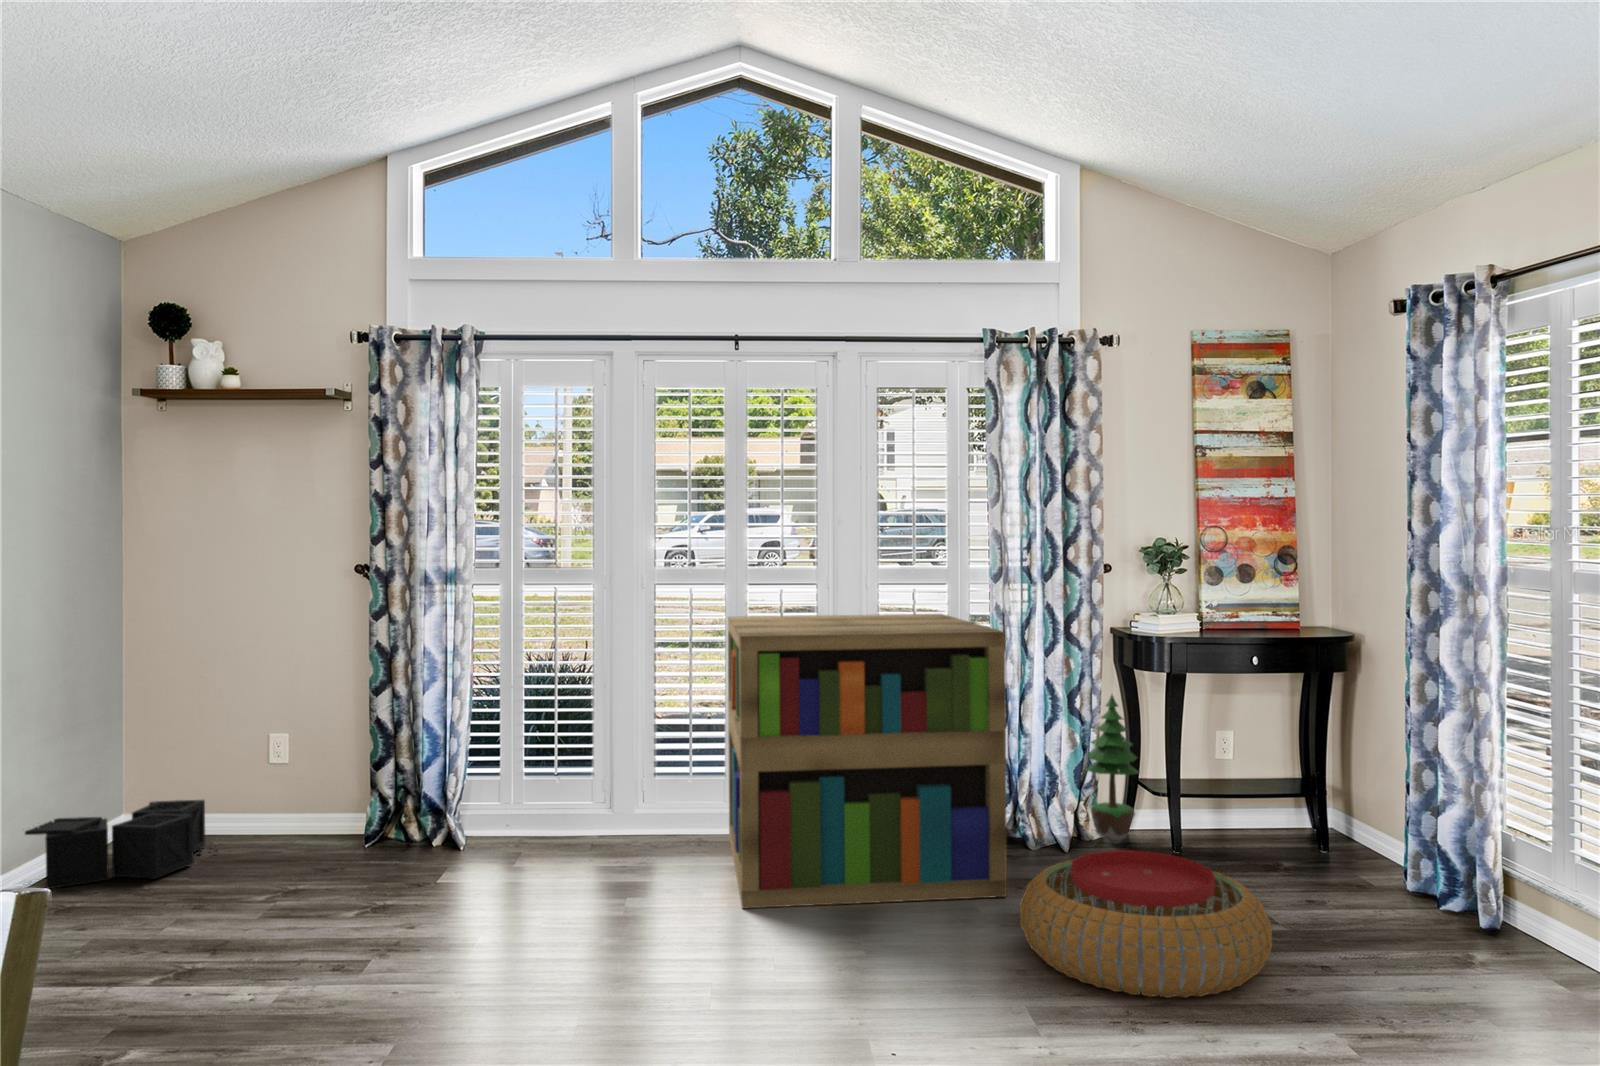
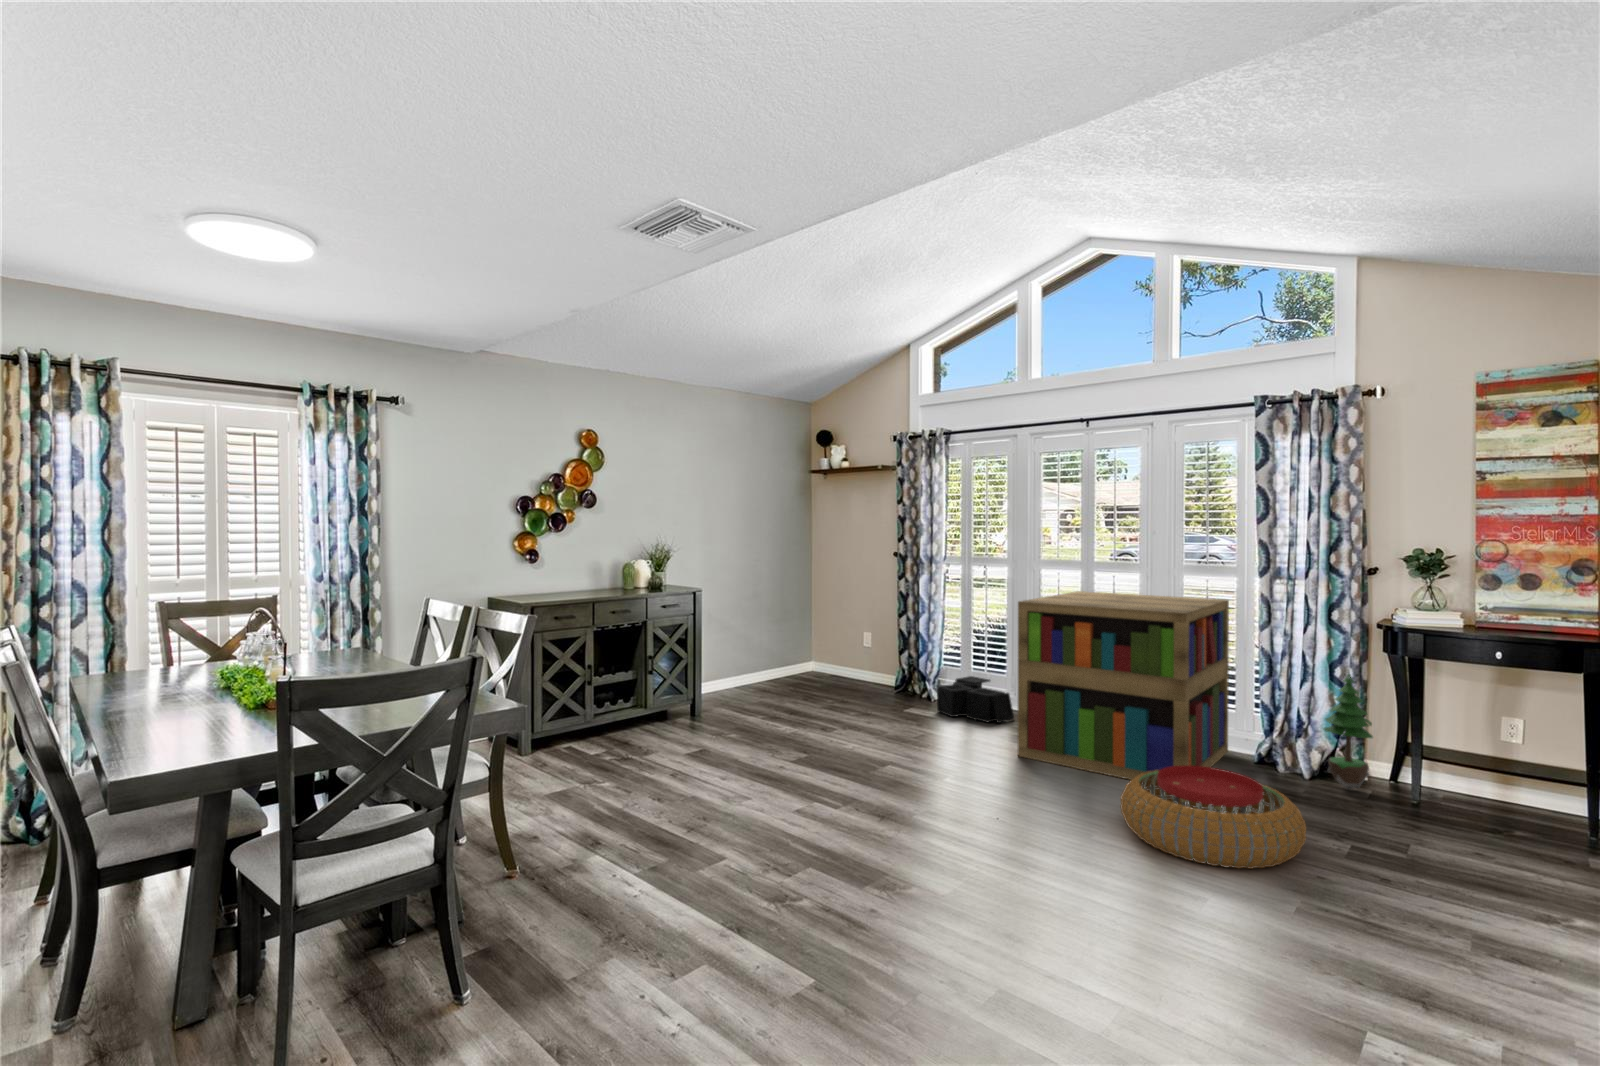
storage bin: present [25,800,217,889] -> present [937,676,1014,723]

